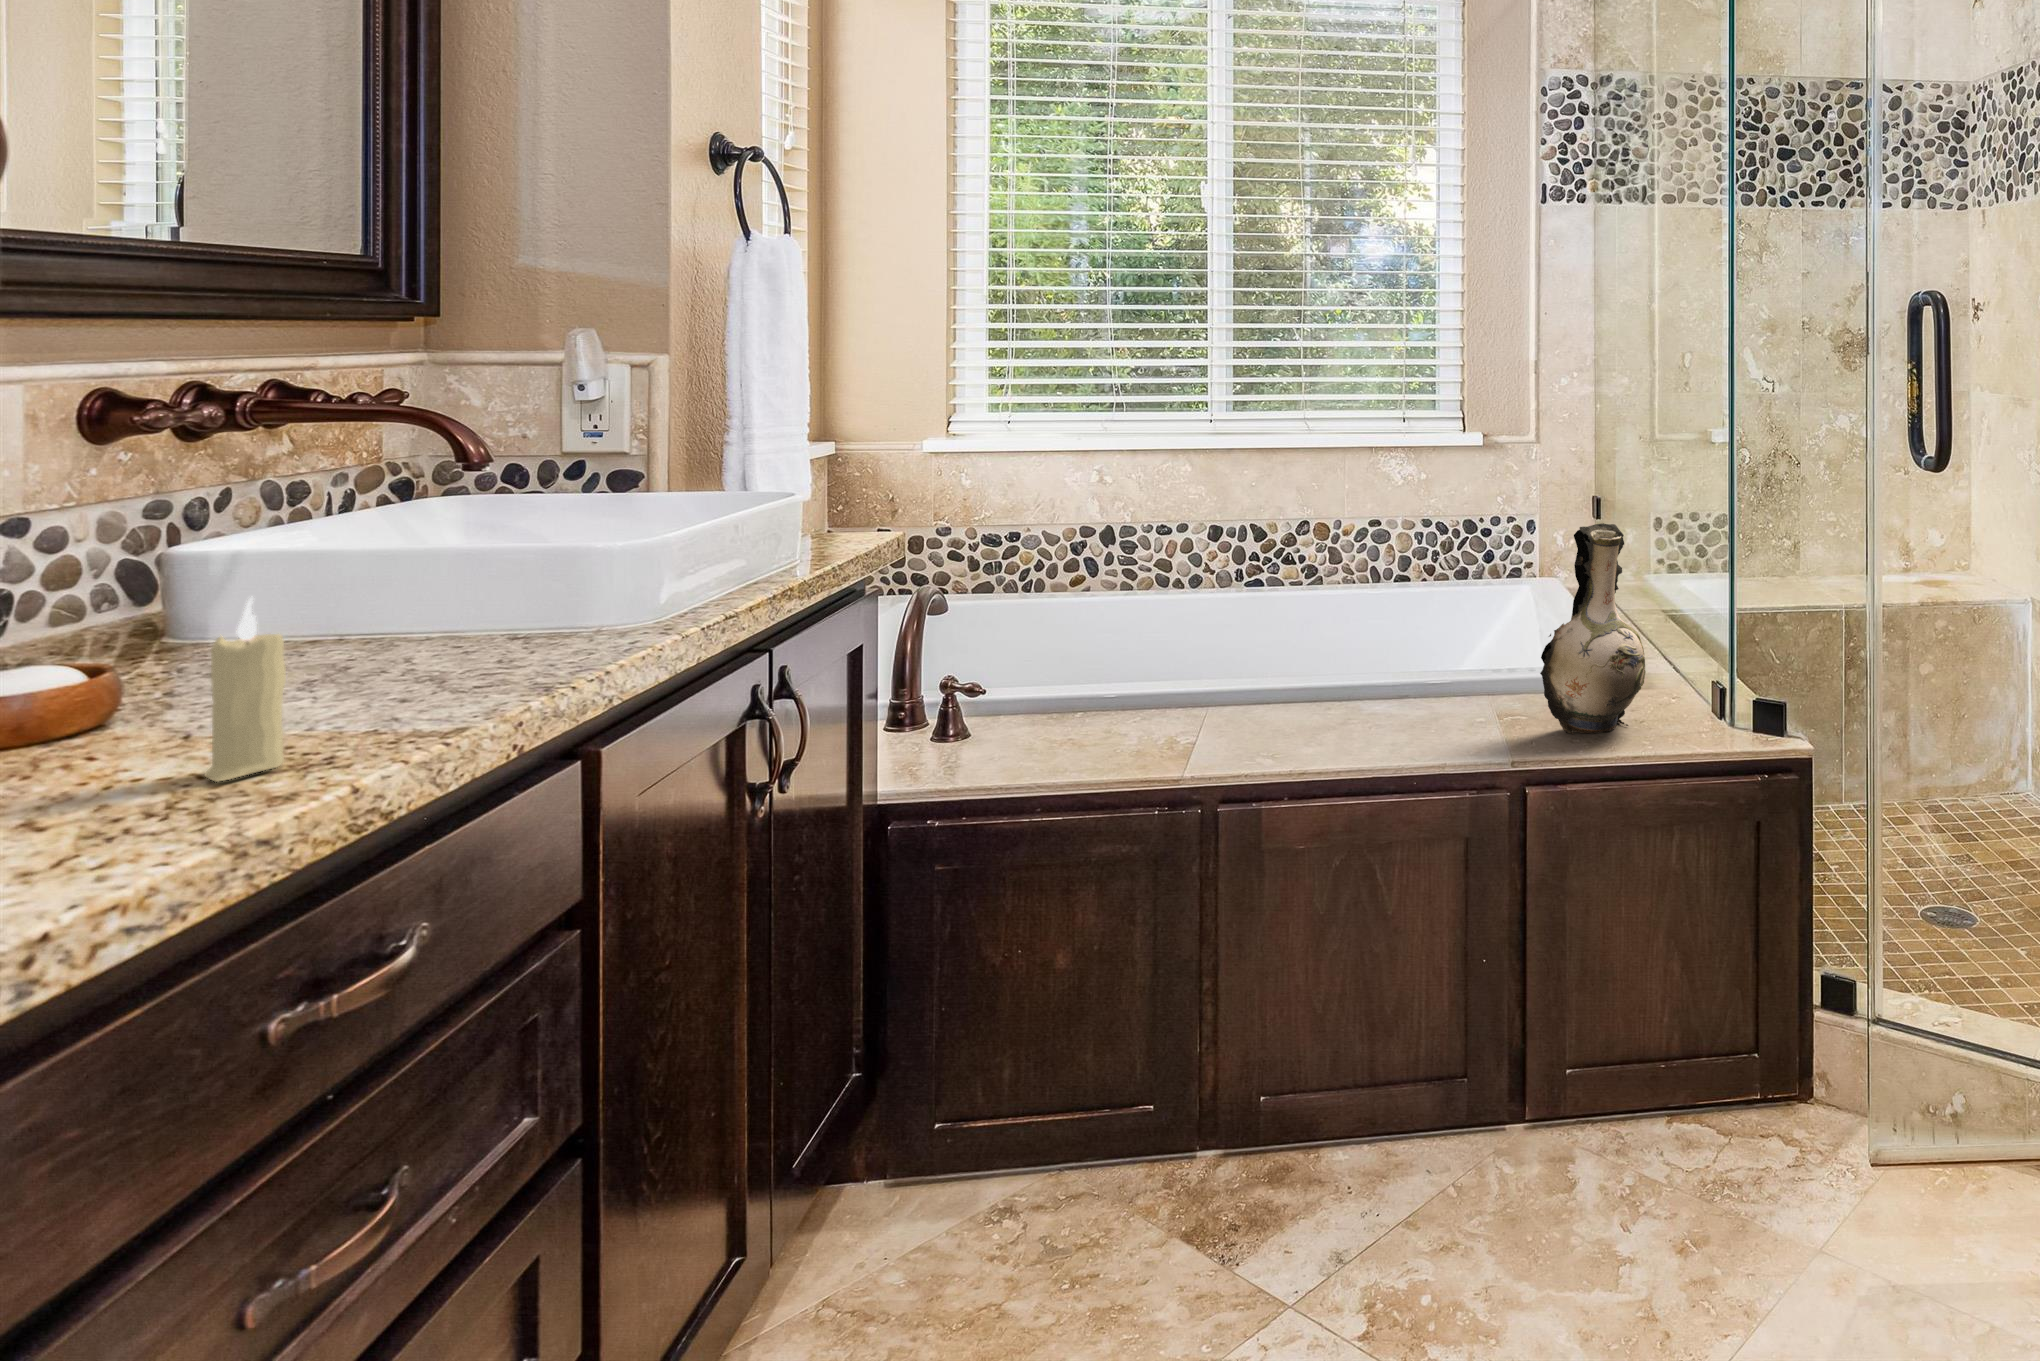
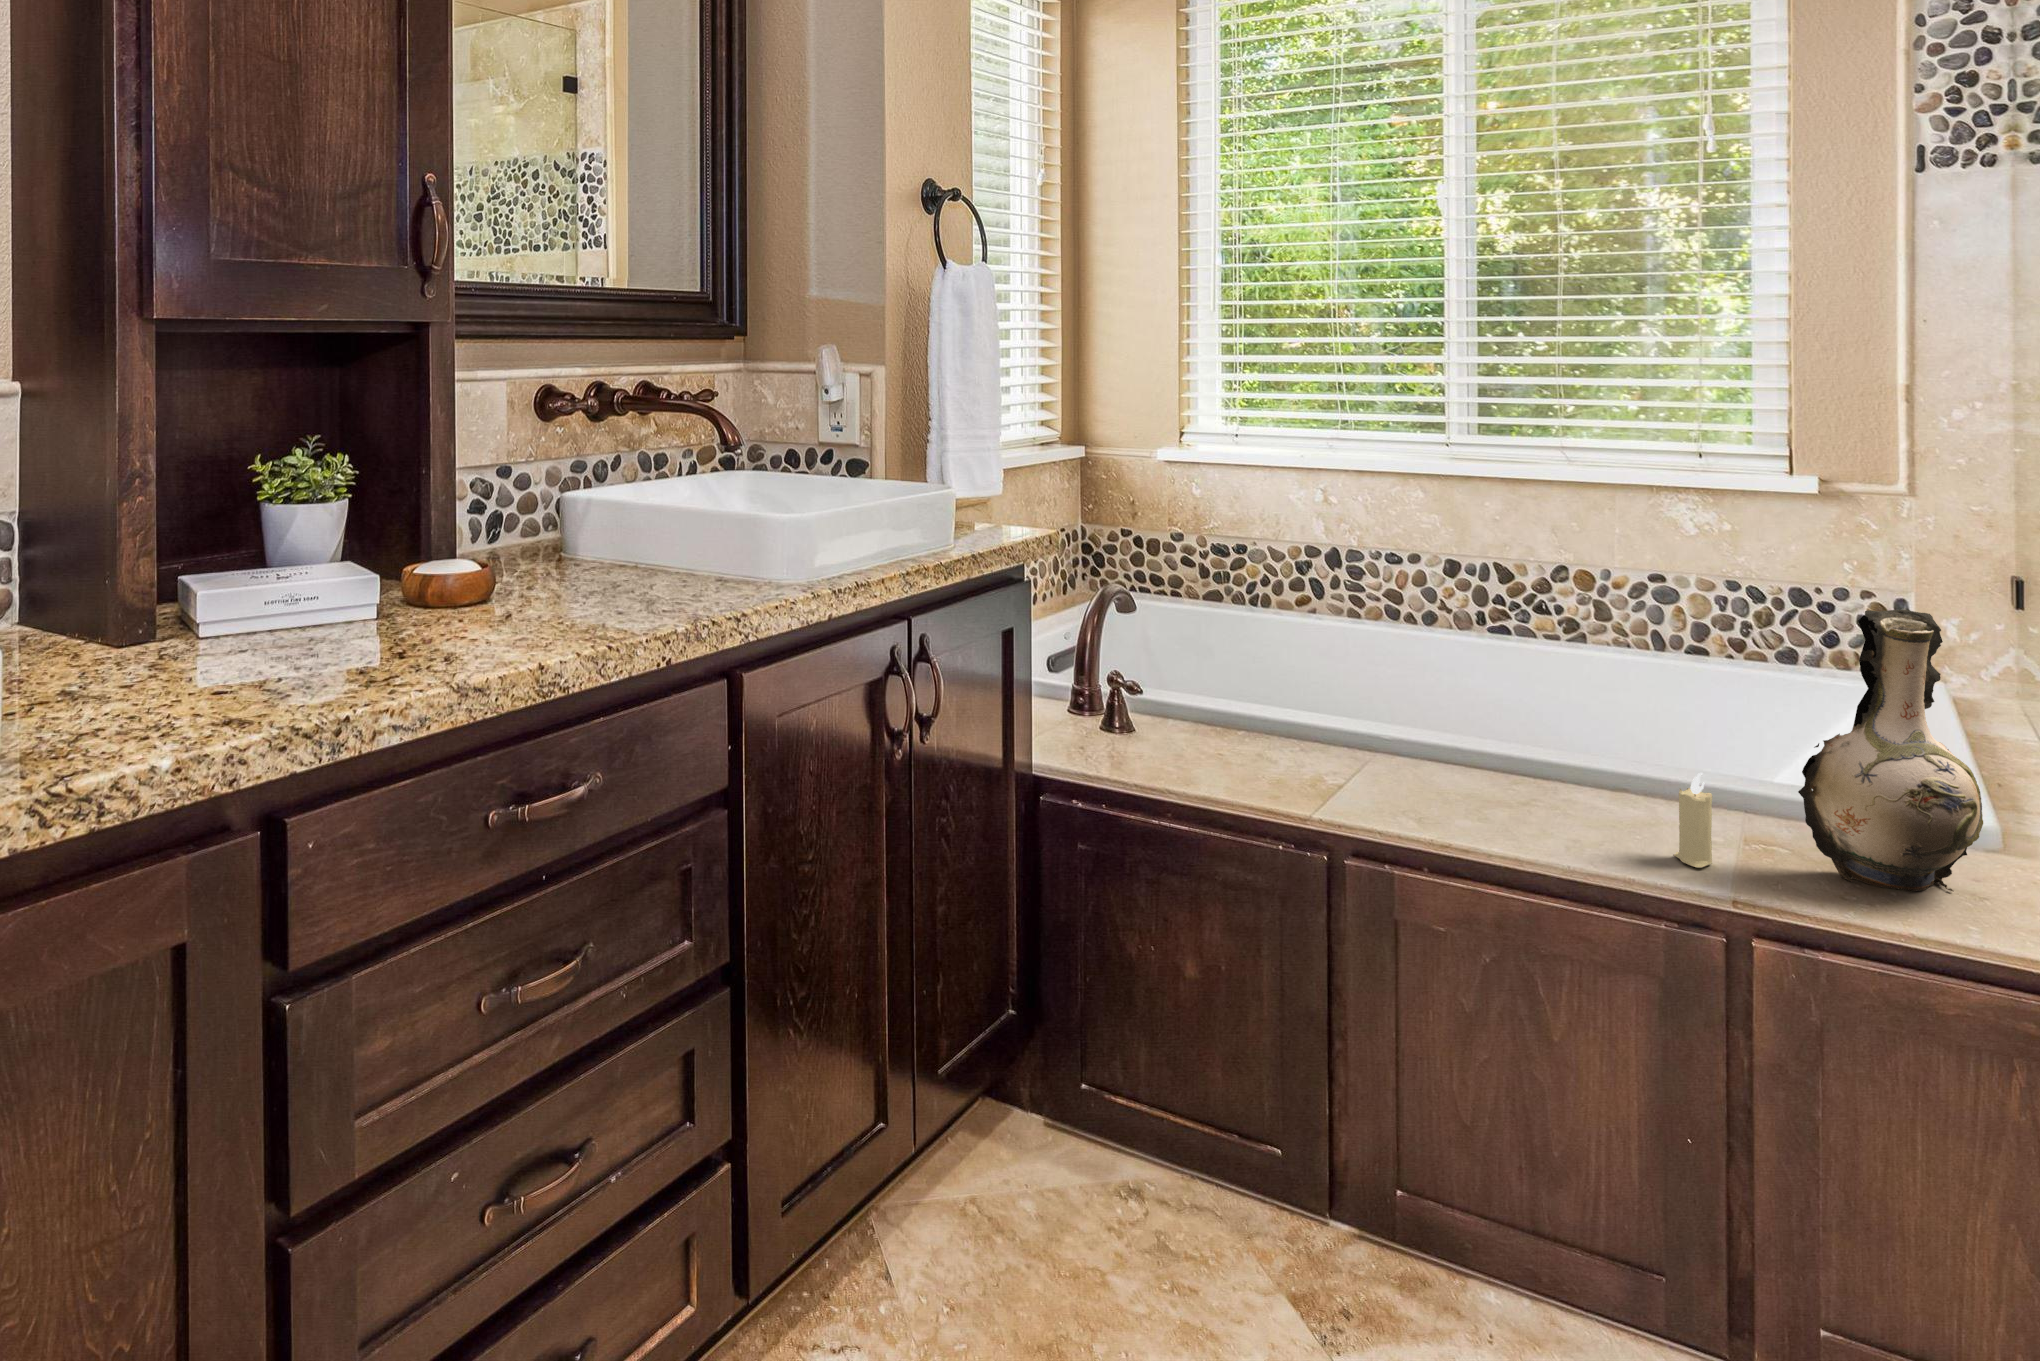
candle: present [205,598,286,782] -> present [1674,773,1712,867]

